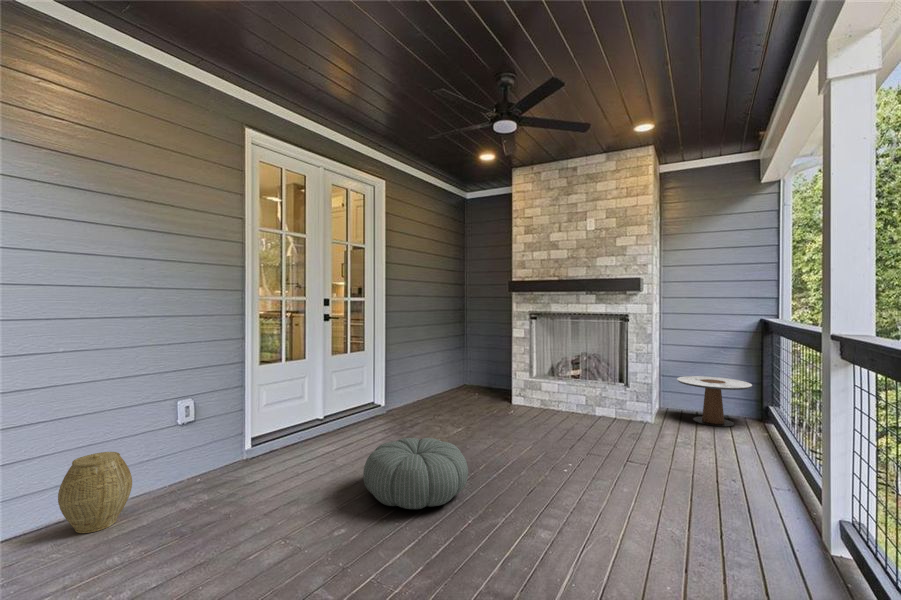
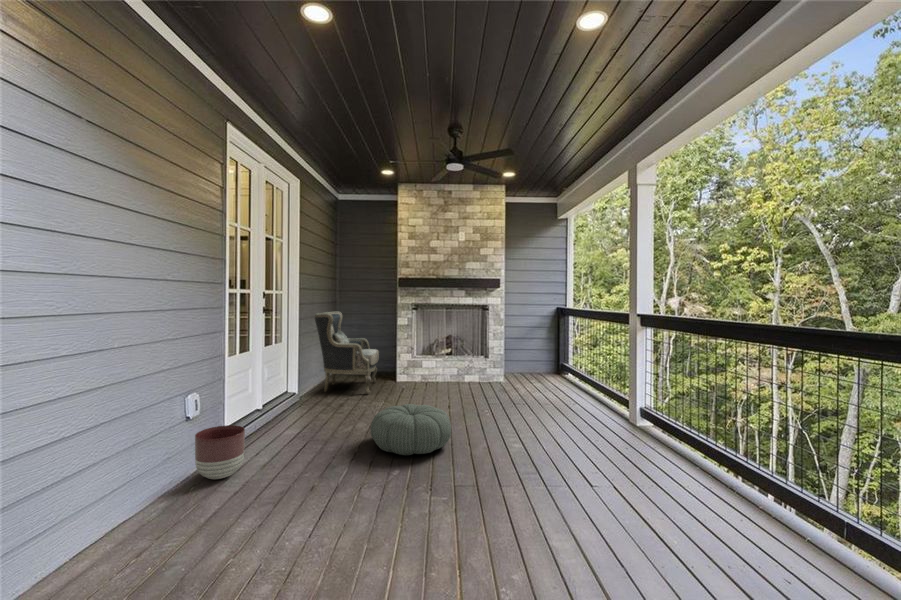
armchair: none [411,320,490,417] -> present [315,312,379,394]
side table: present [677,376,752,427] -> none [513,348,556,379]
planter: none [185,433,235,487] -> present [195,425,245,479]
woven basket: present [58,452,132,533] -> none [115,452,189,538]

